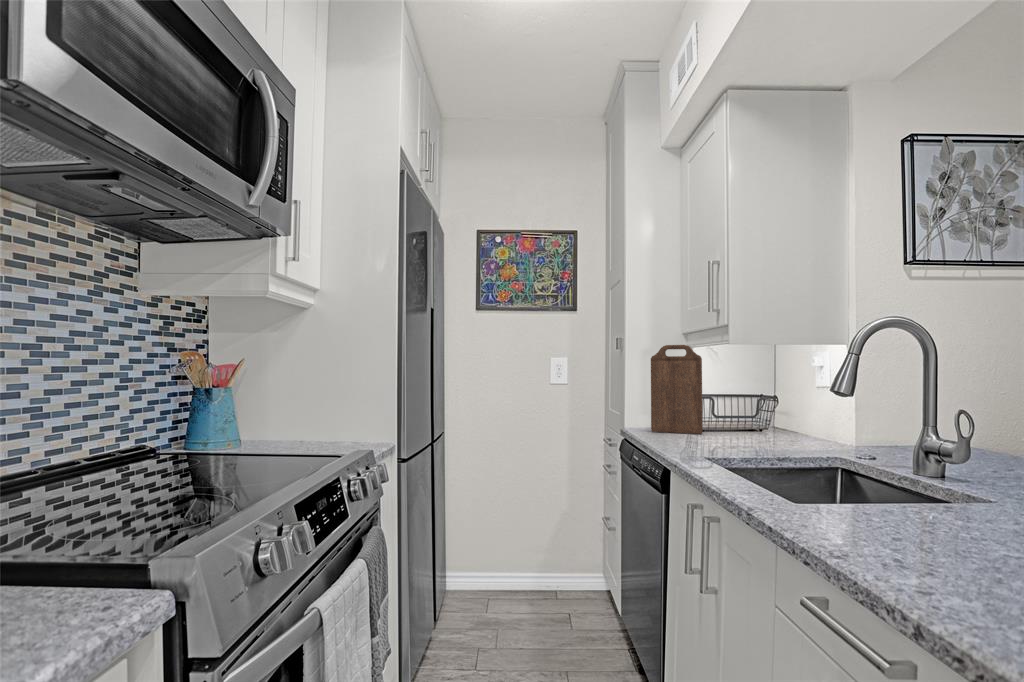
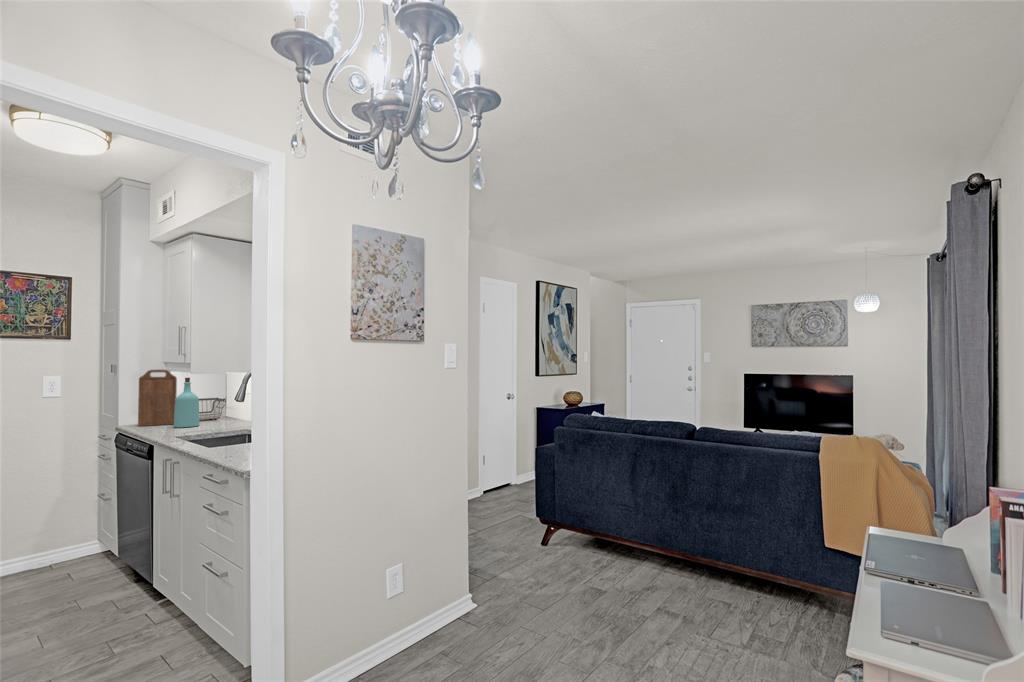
bottle: none [699,357,738,440] -> present [174,378,199,428]

